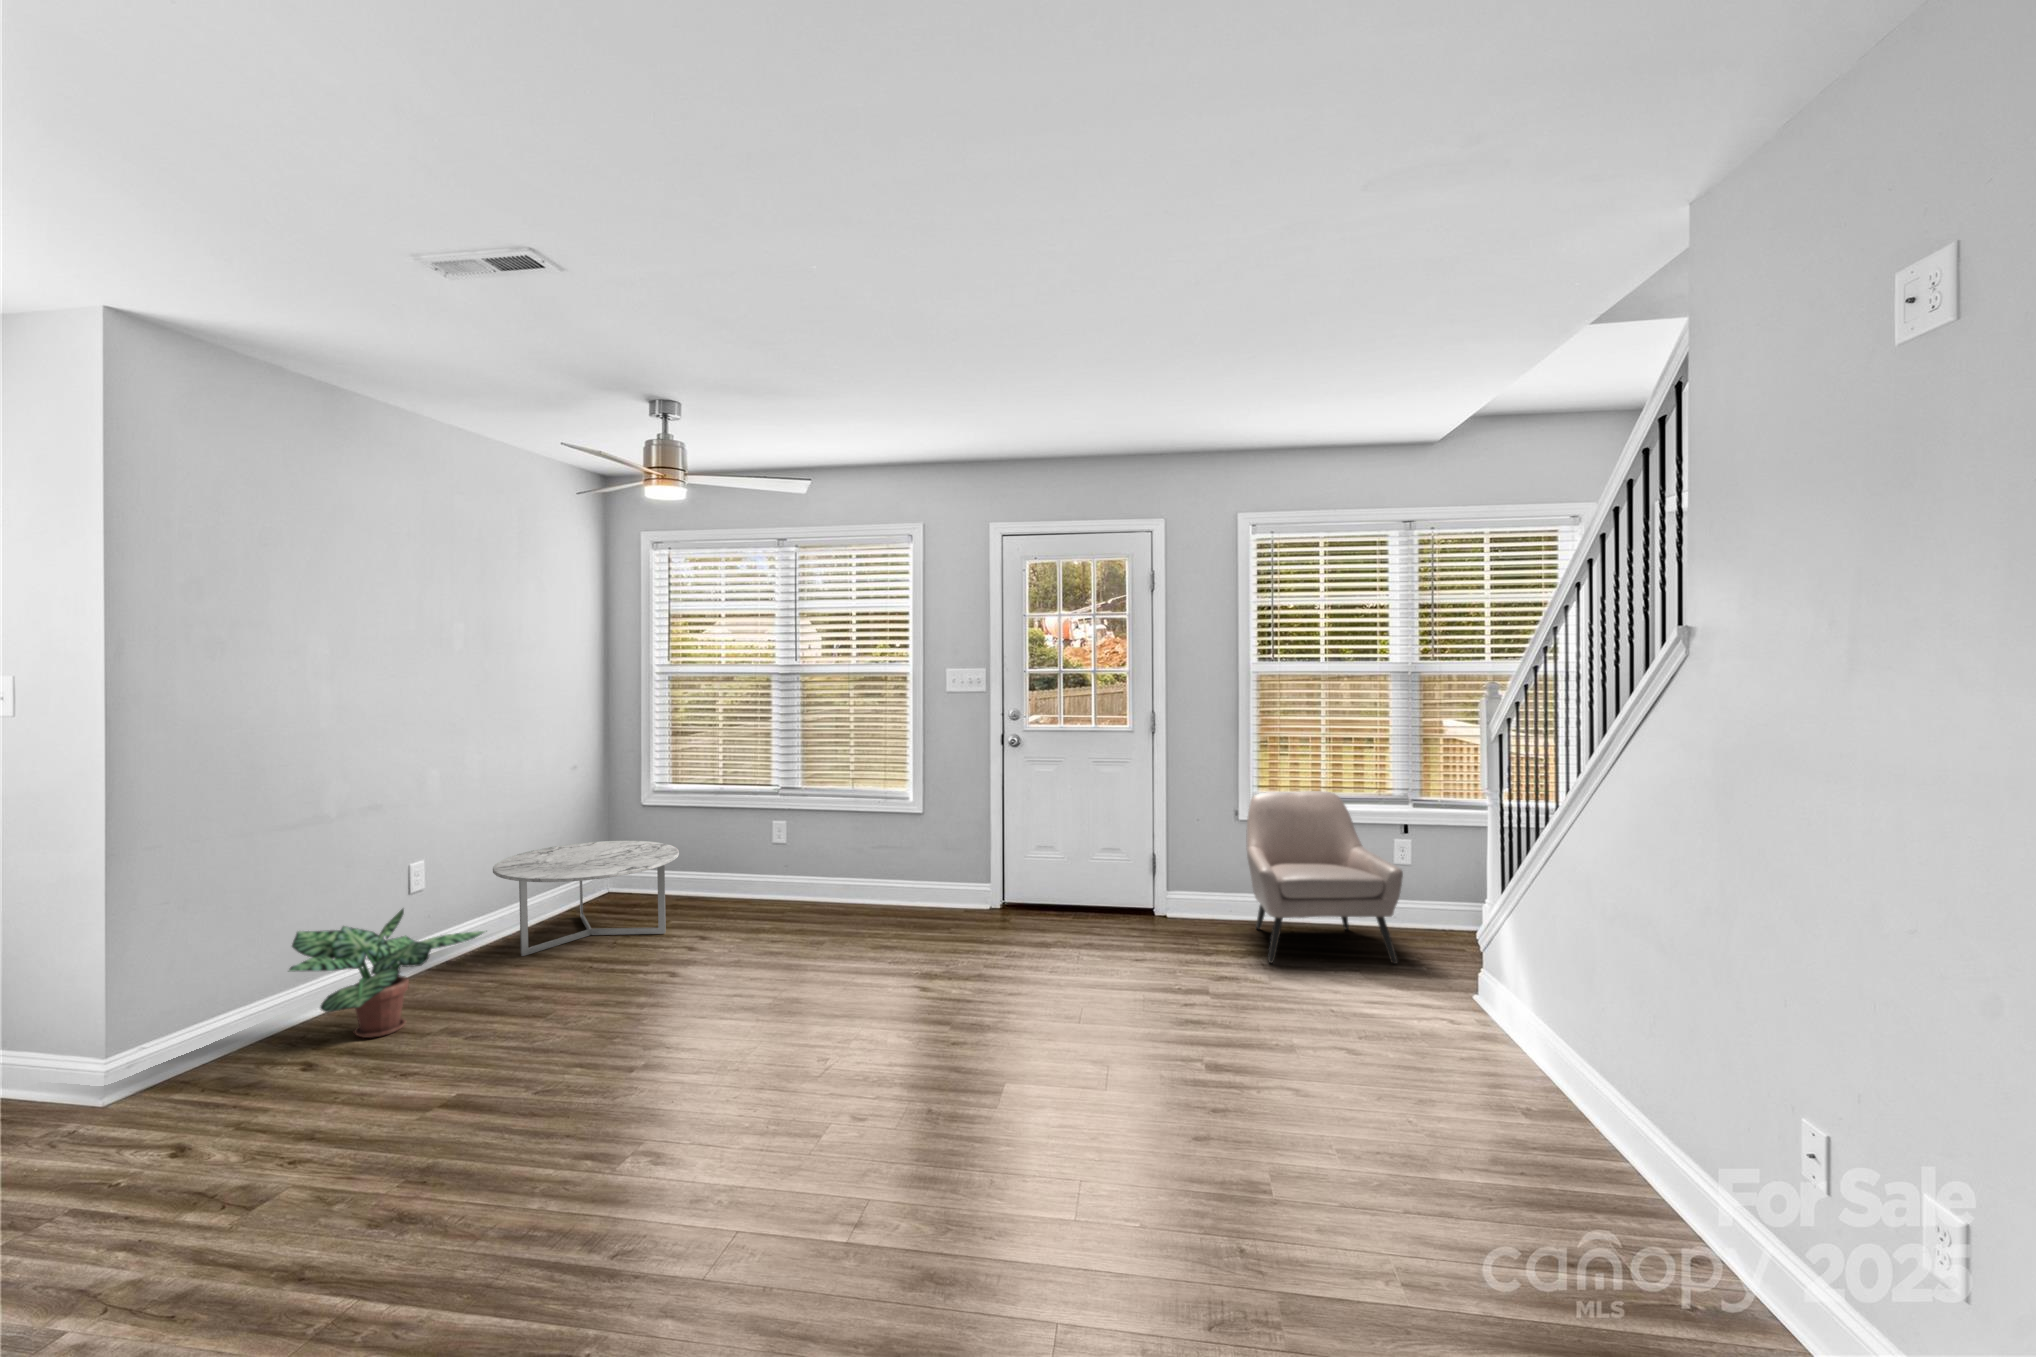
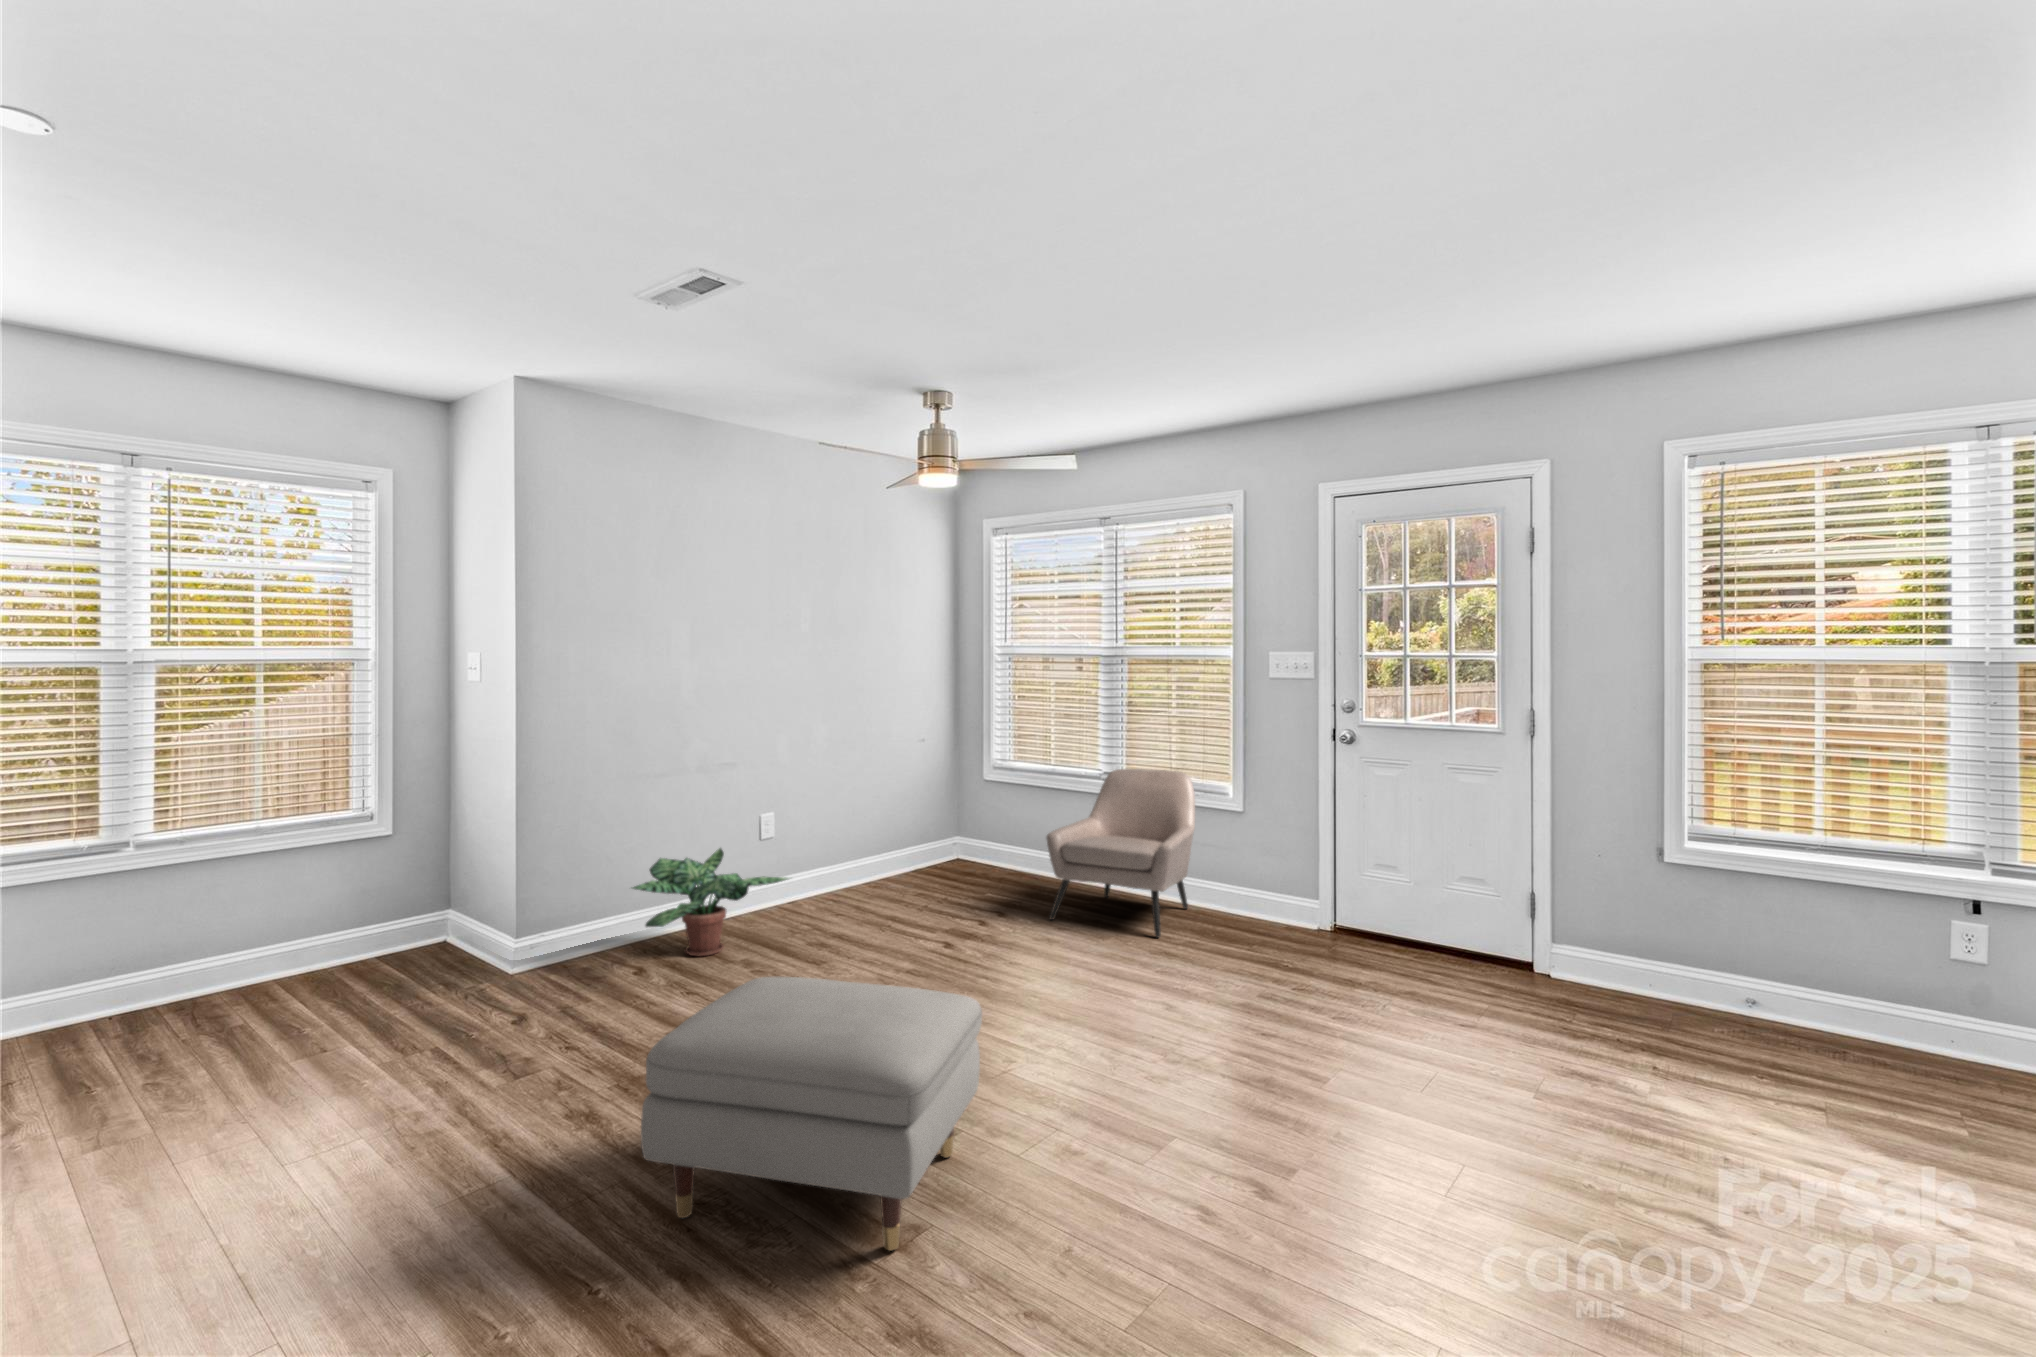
armchair: present [1246,791,1403,964] -> present [1046,769,1195,938]
coffee table: present [493,841,679,956] -> none [831,811,992,908]
ottoman: none [574,1000,873,1269] -> present [641,977,982,1251]

